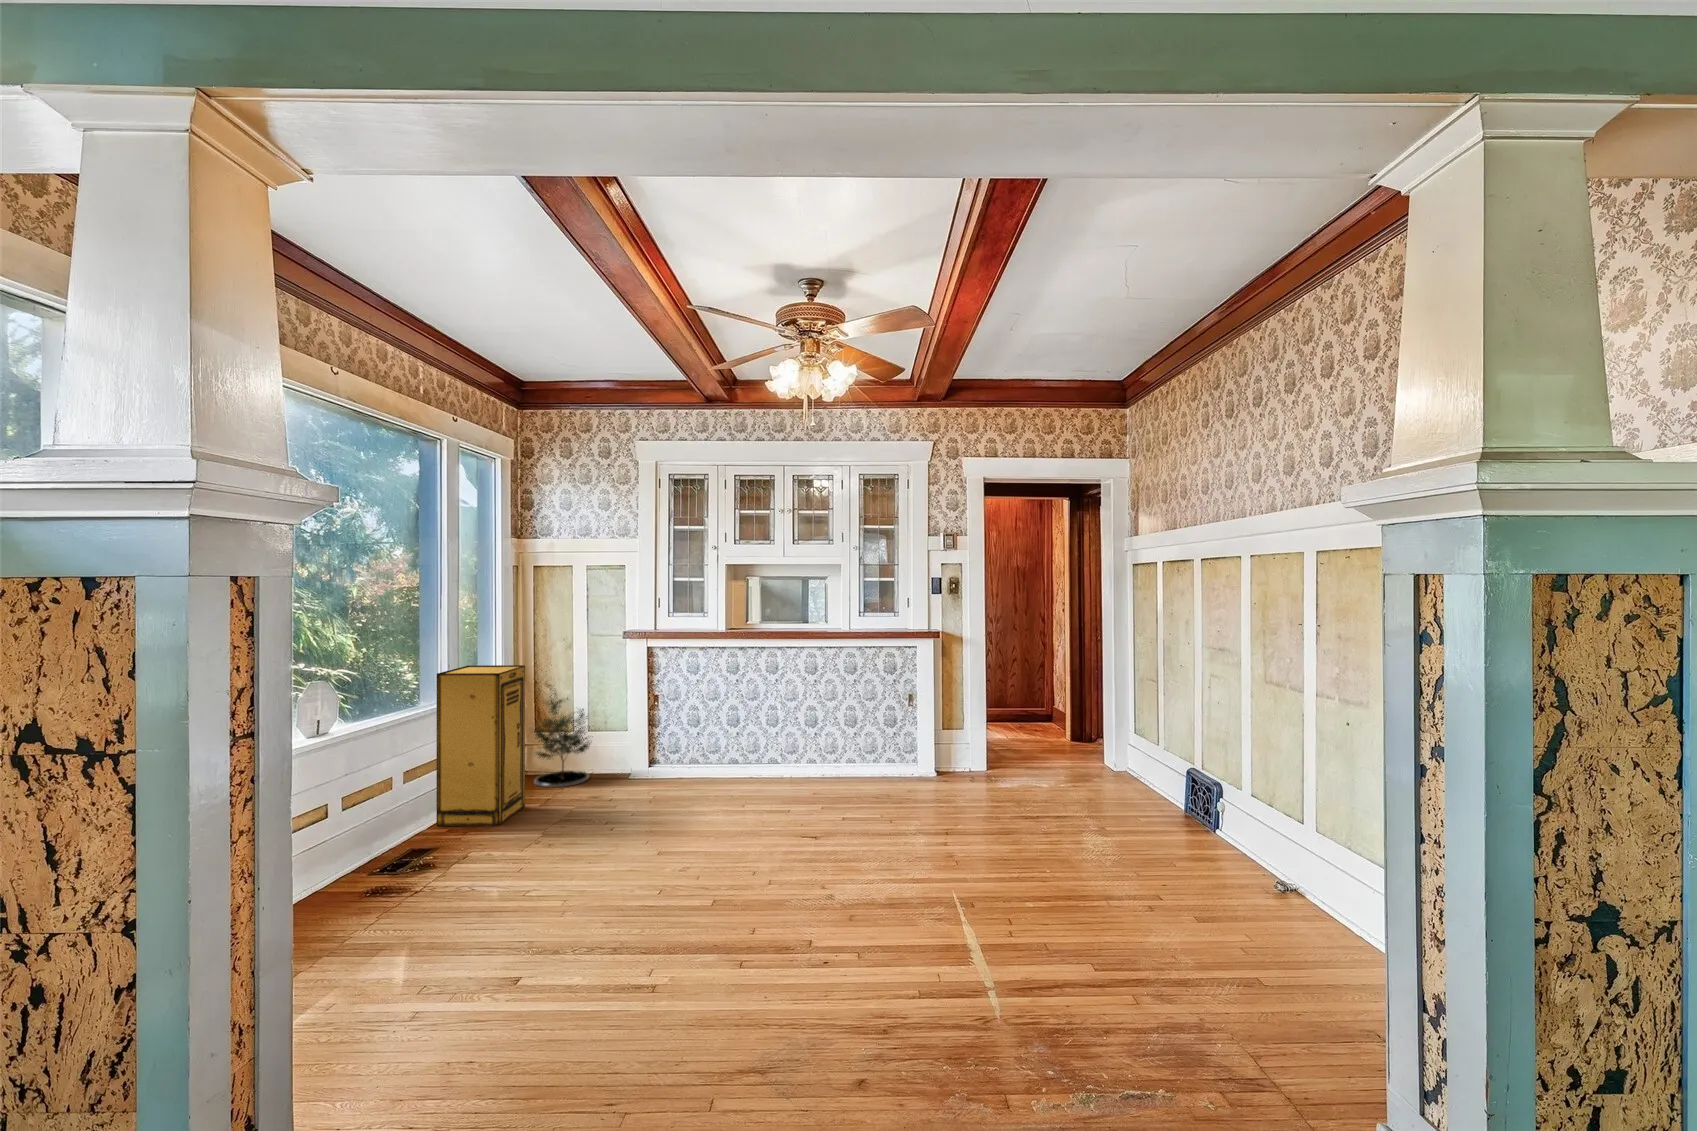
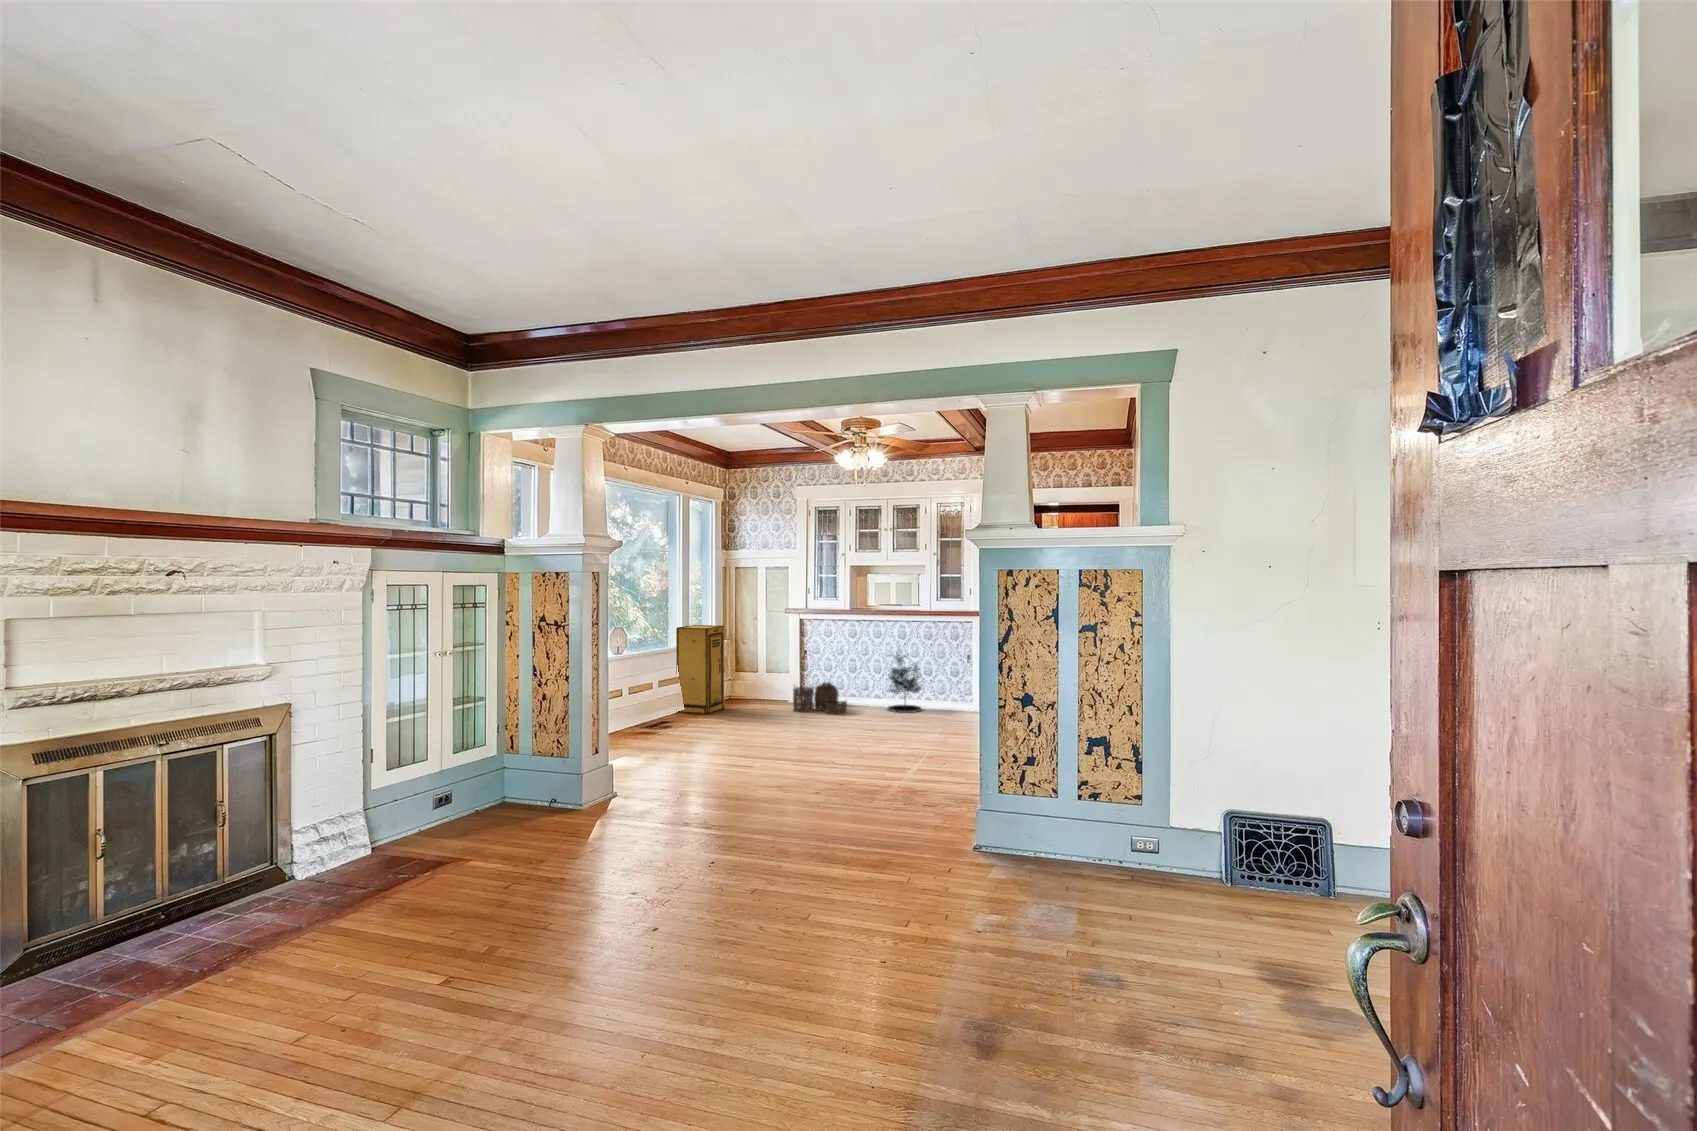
potted tree: present [534,693,590,787] -> present [888,654,922,713]
woven basket: none [649,743,741,806] -> present [793,682,847,715]

